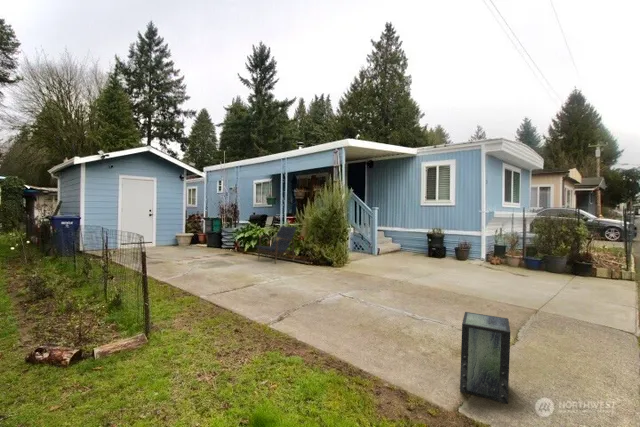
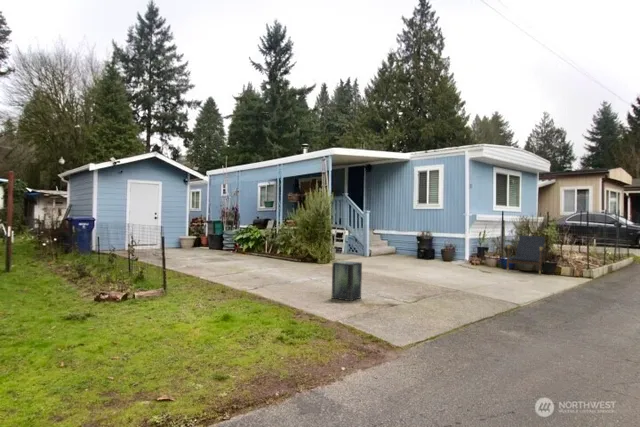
lounge chair: present [256,226,296,263] -> present [507,236,545,274]

